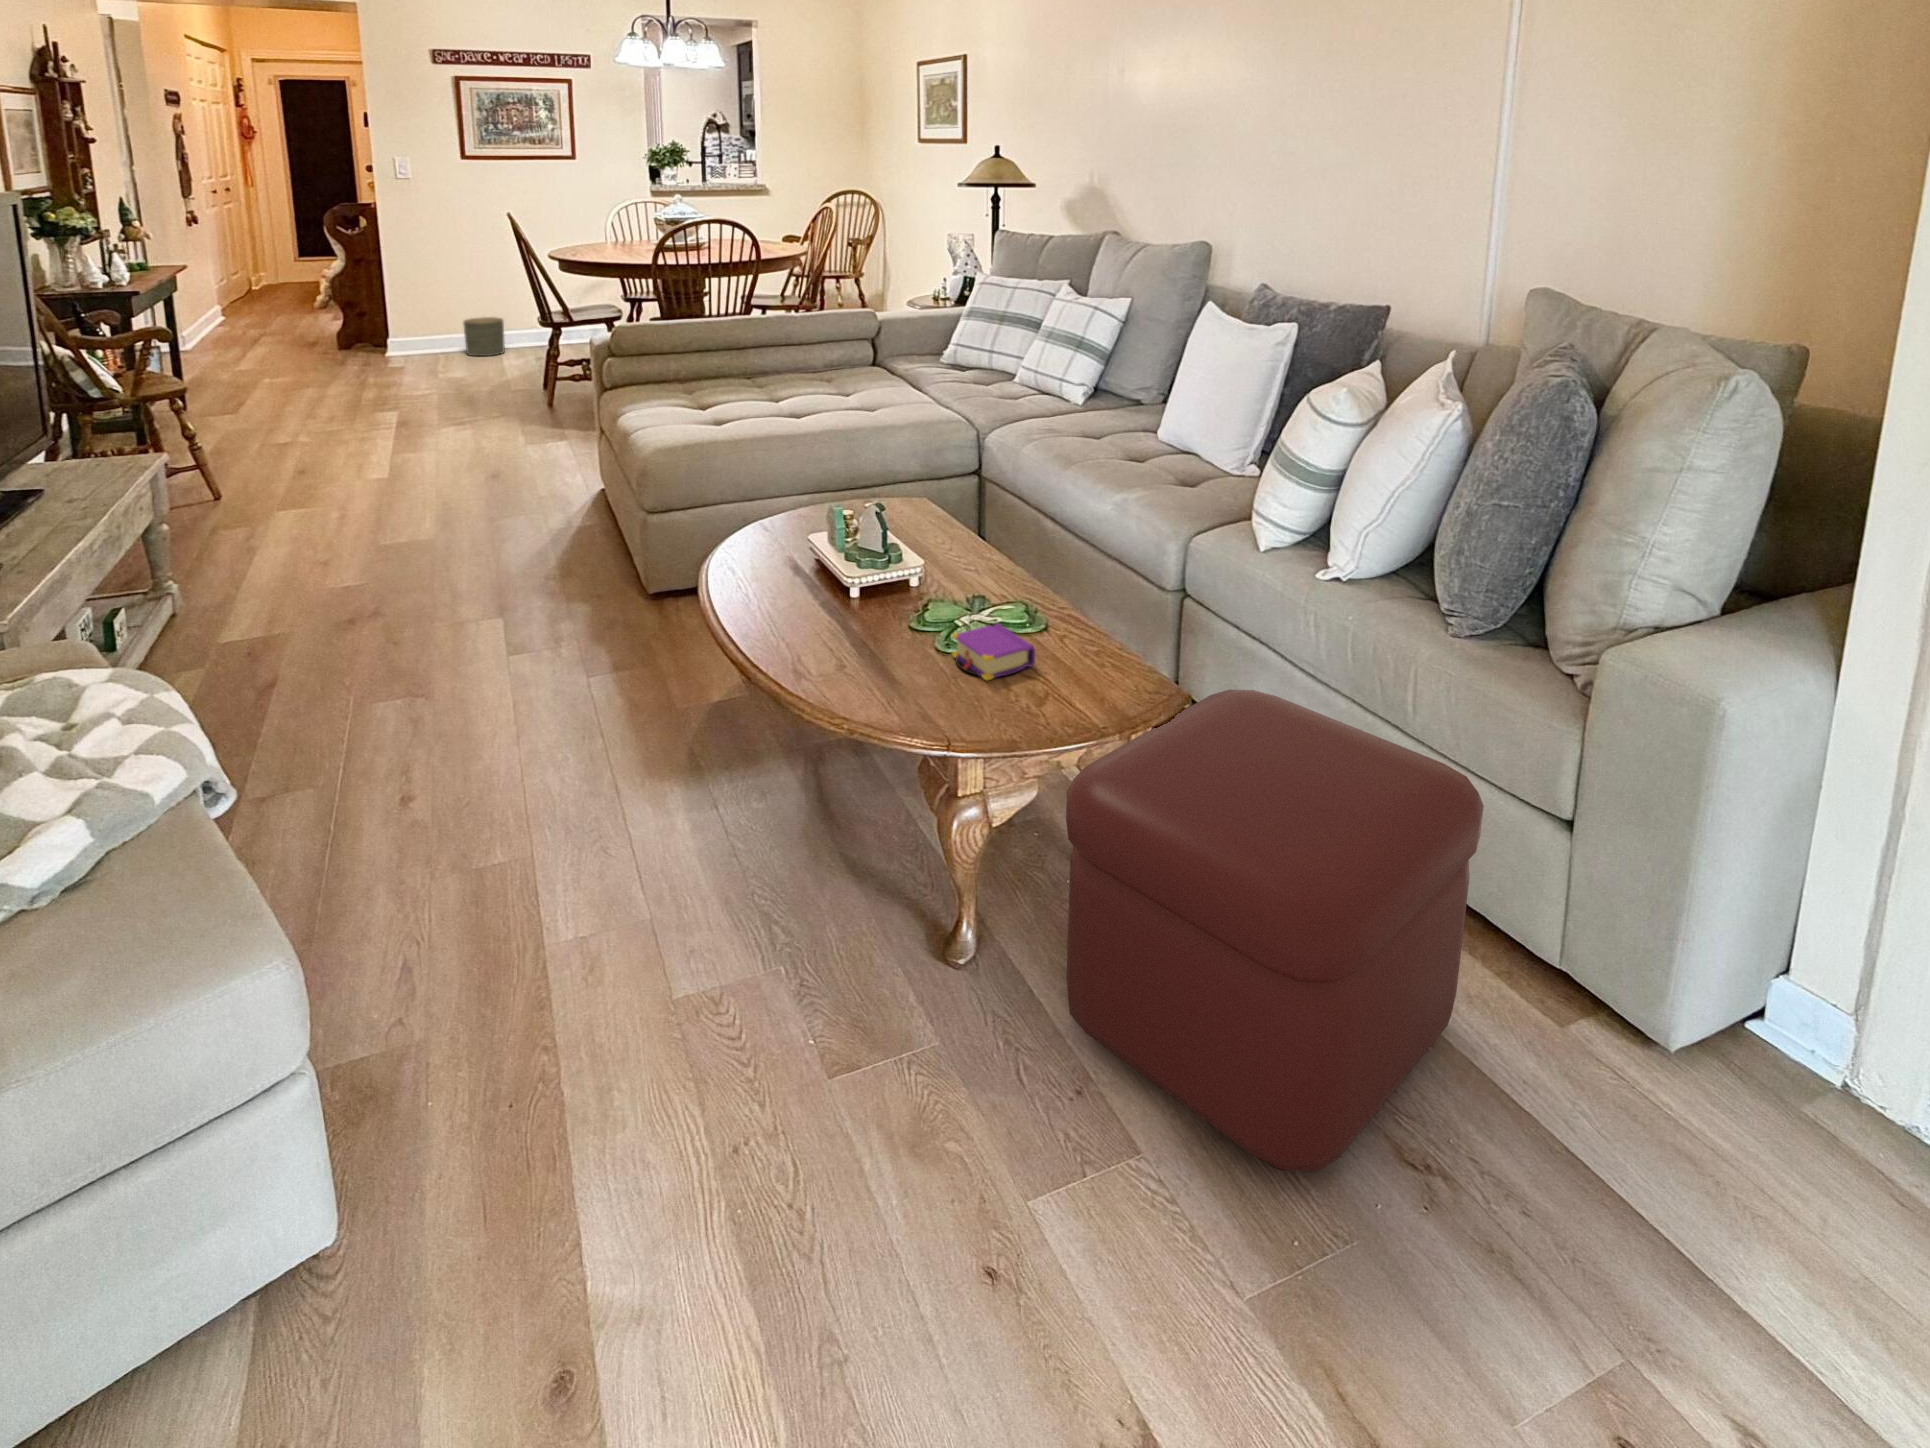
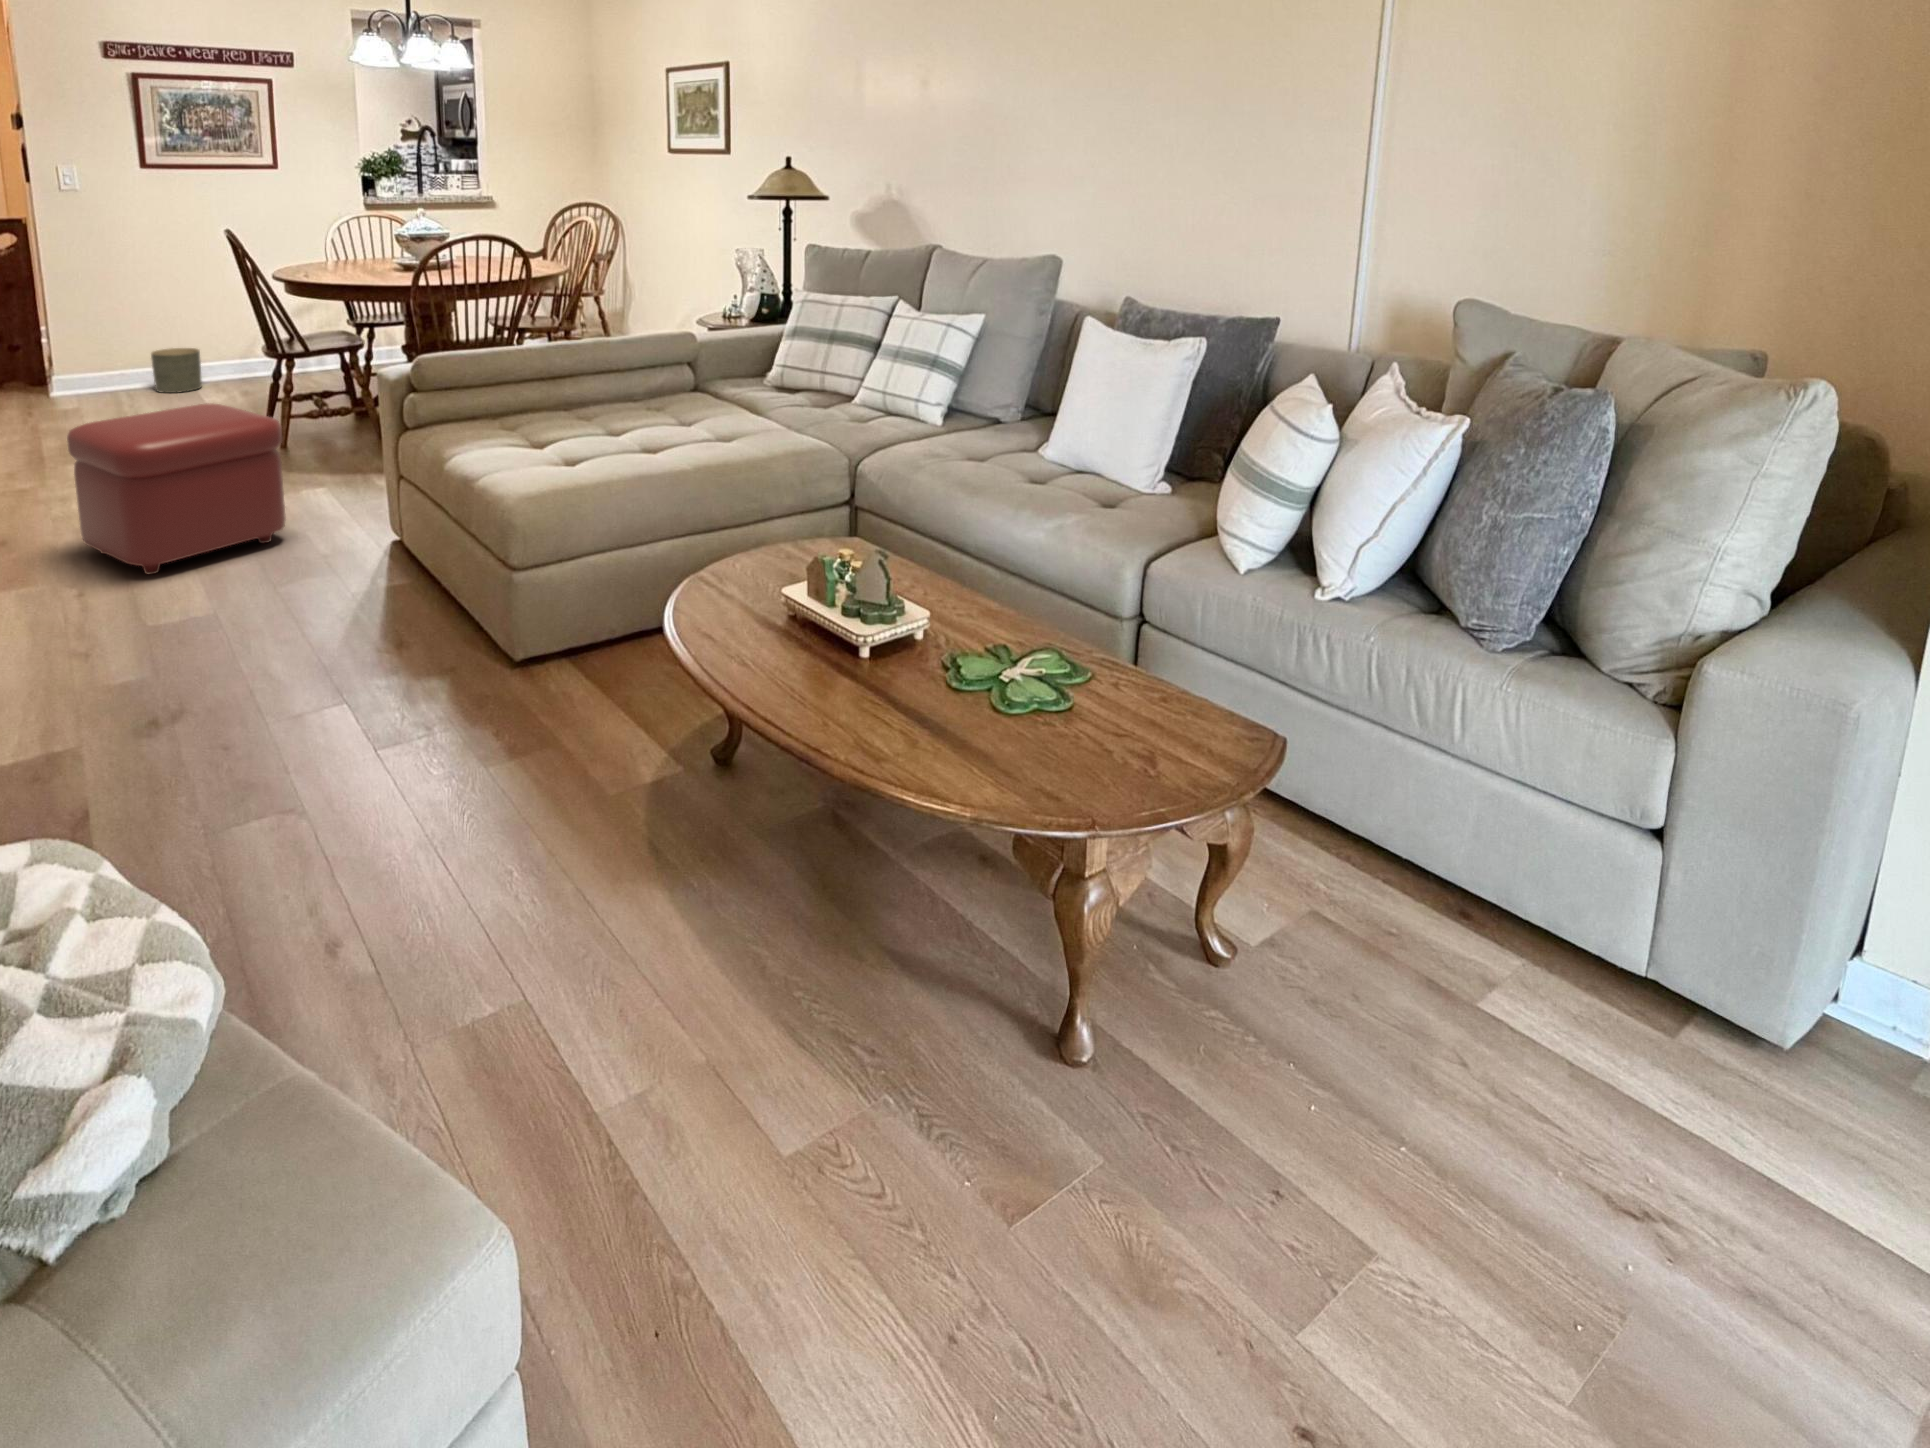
book: present [952,624,1035,680] -> none [976,675,1134,759]
ottoman: present [1066,690,1484,1171] -> present [67,403,286,574]

